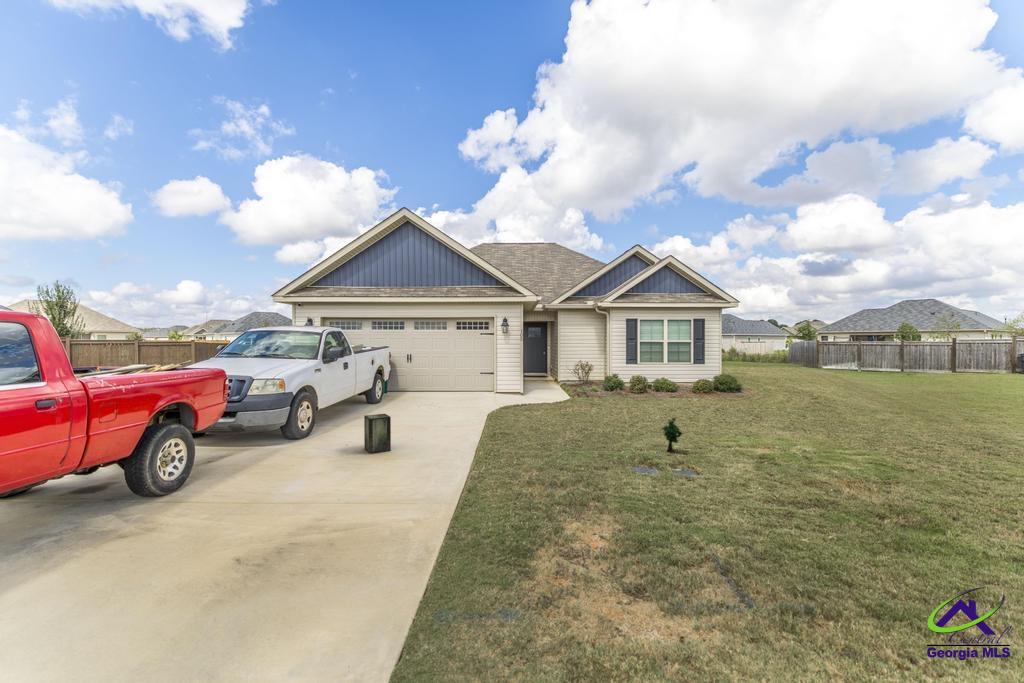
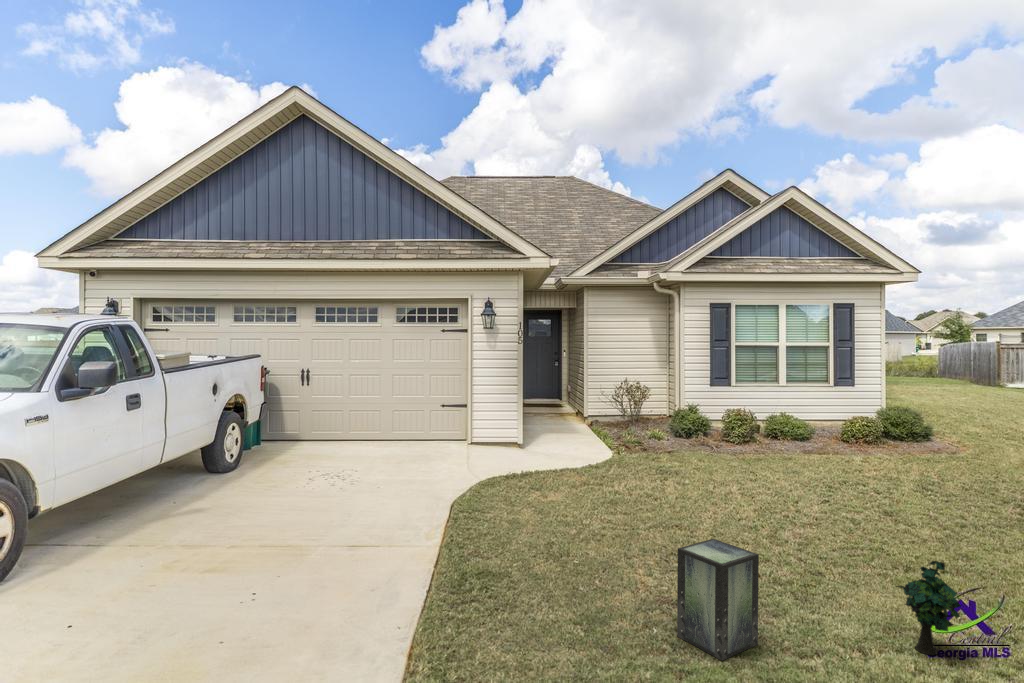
storage box: present [364,414,391,454] -> present [677,539,759,660]

